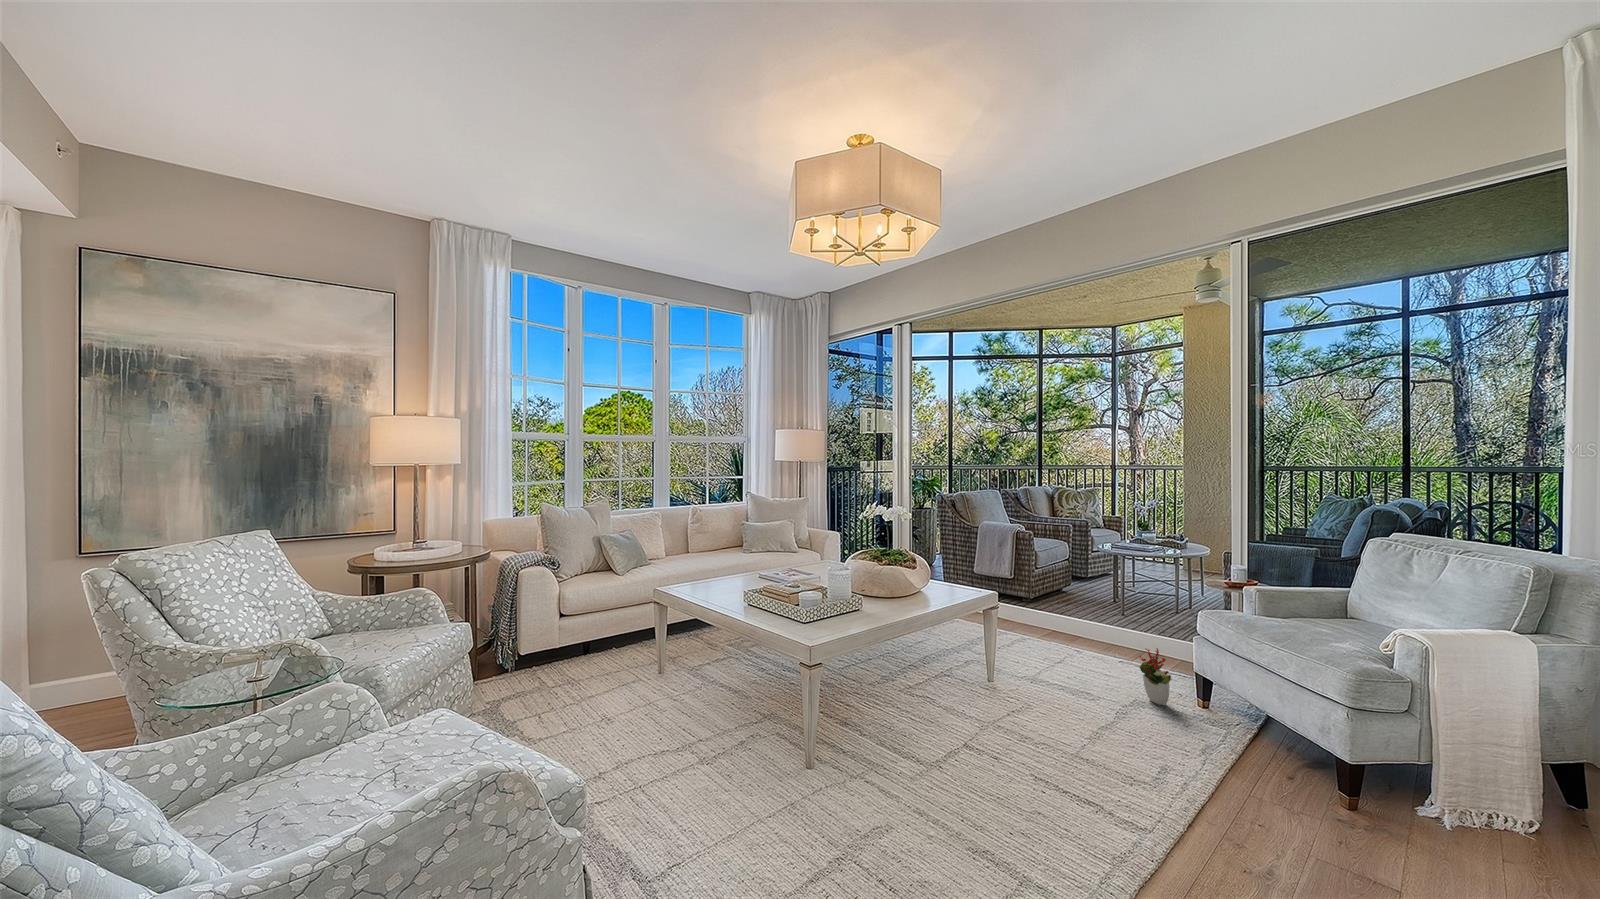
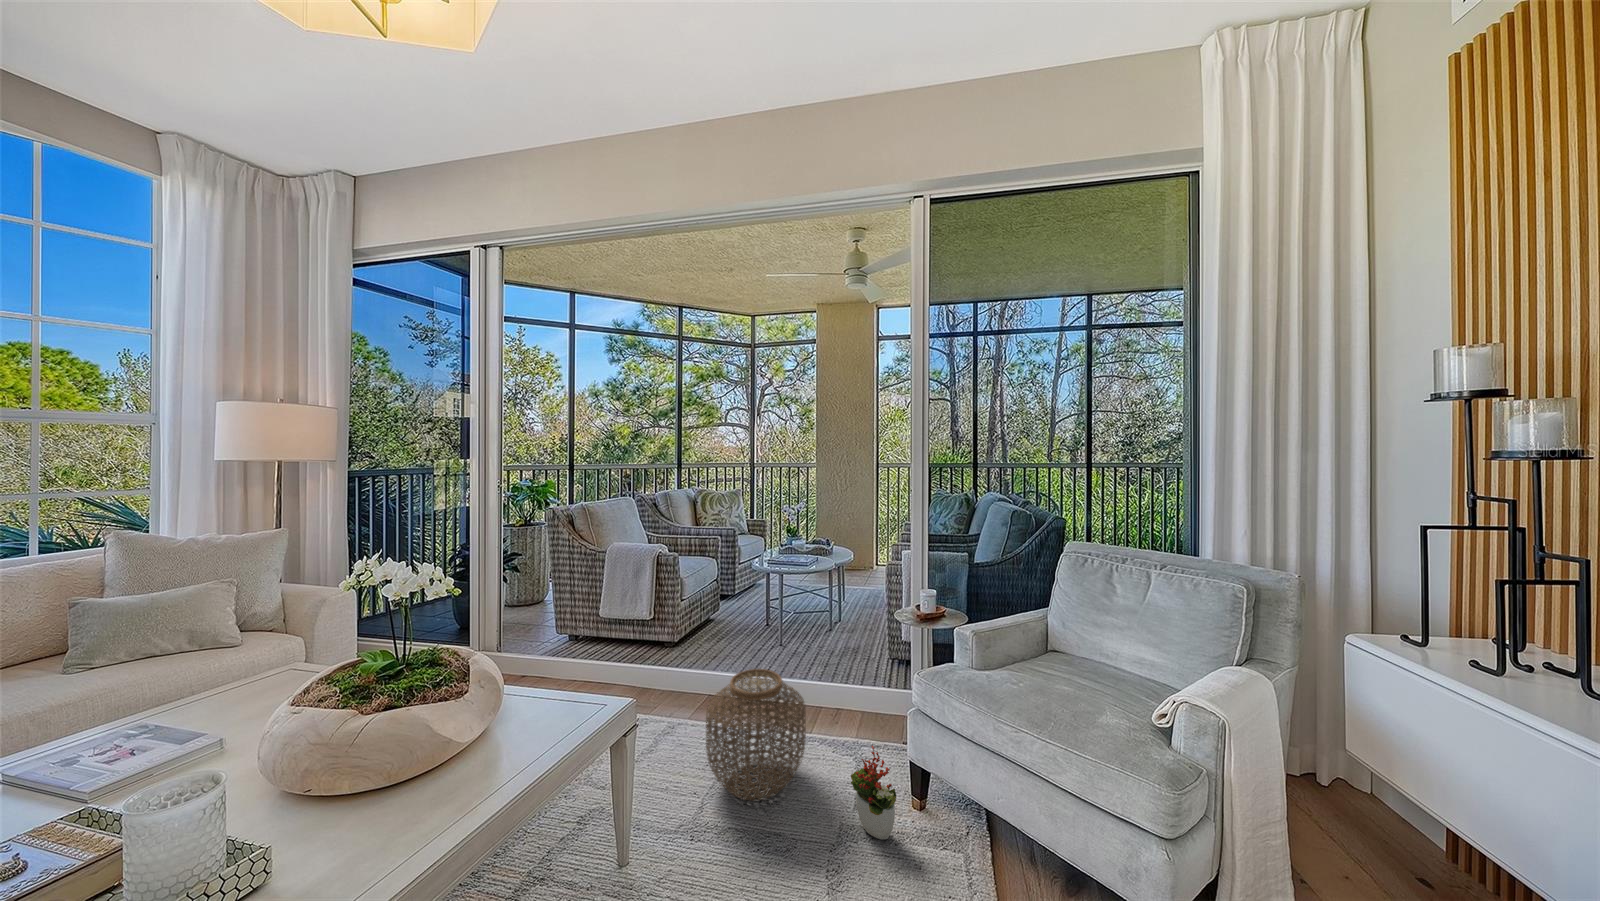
woven basket: none [1044,598,1115,675] -> present [706,669,806,800]

